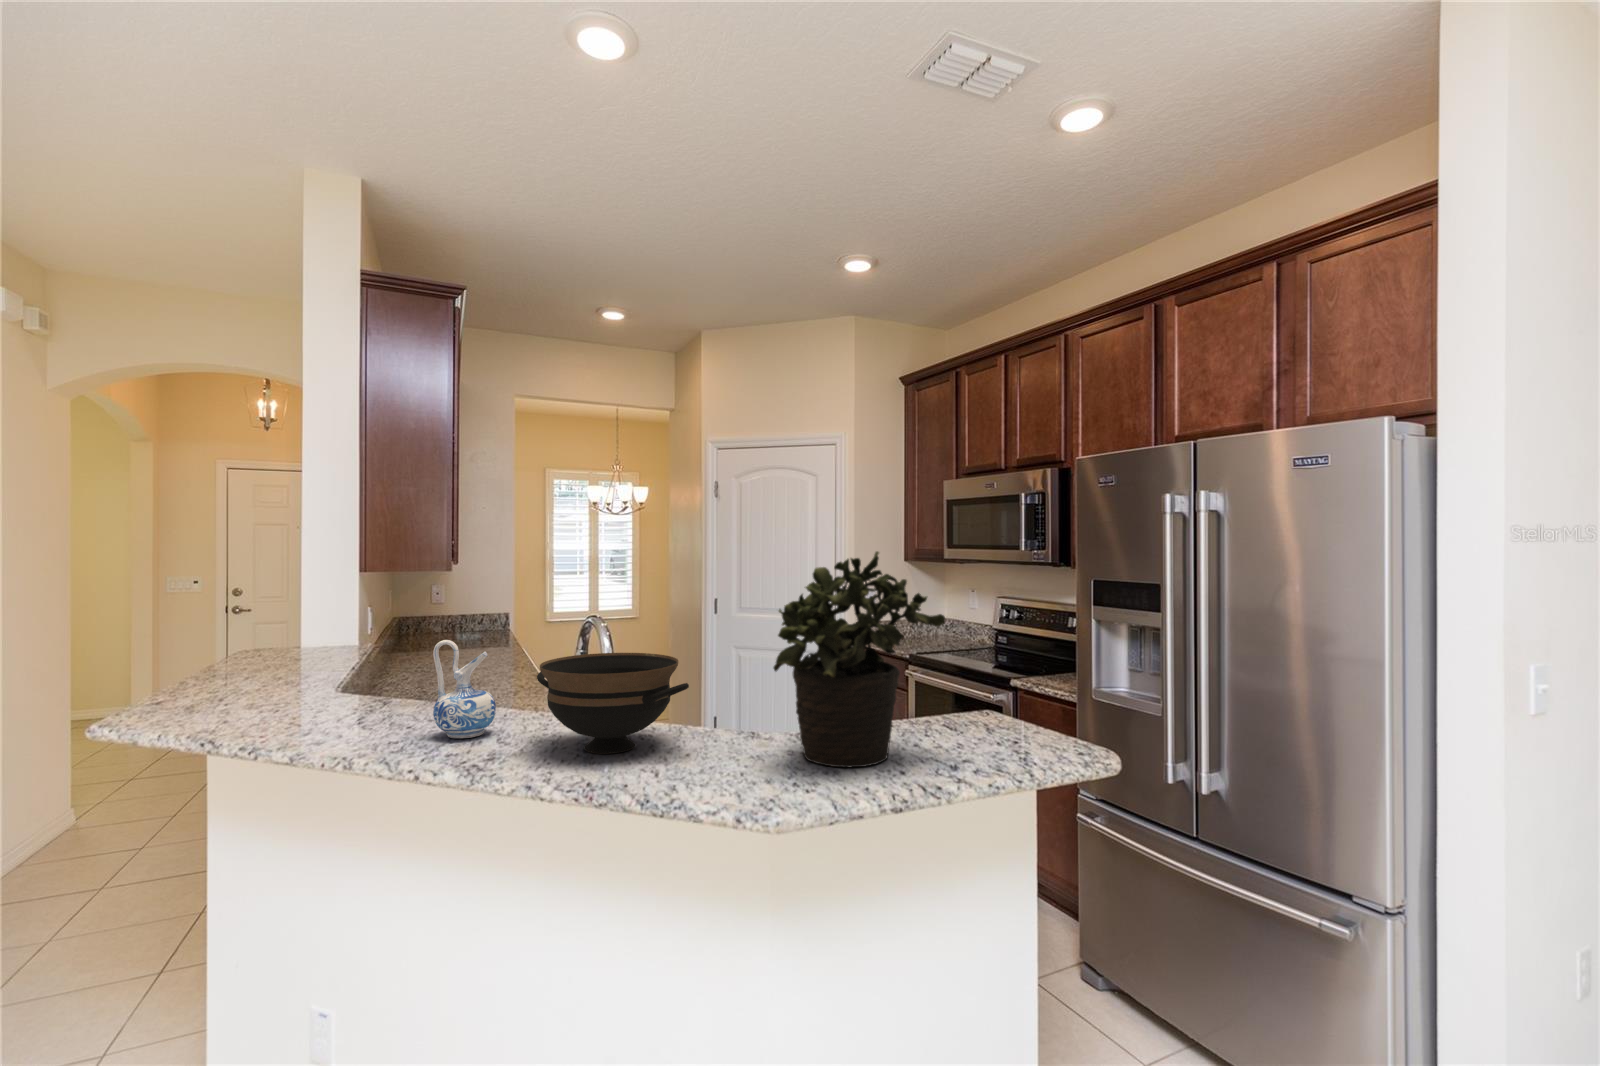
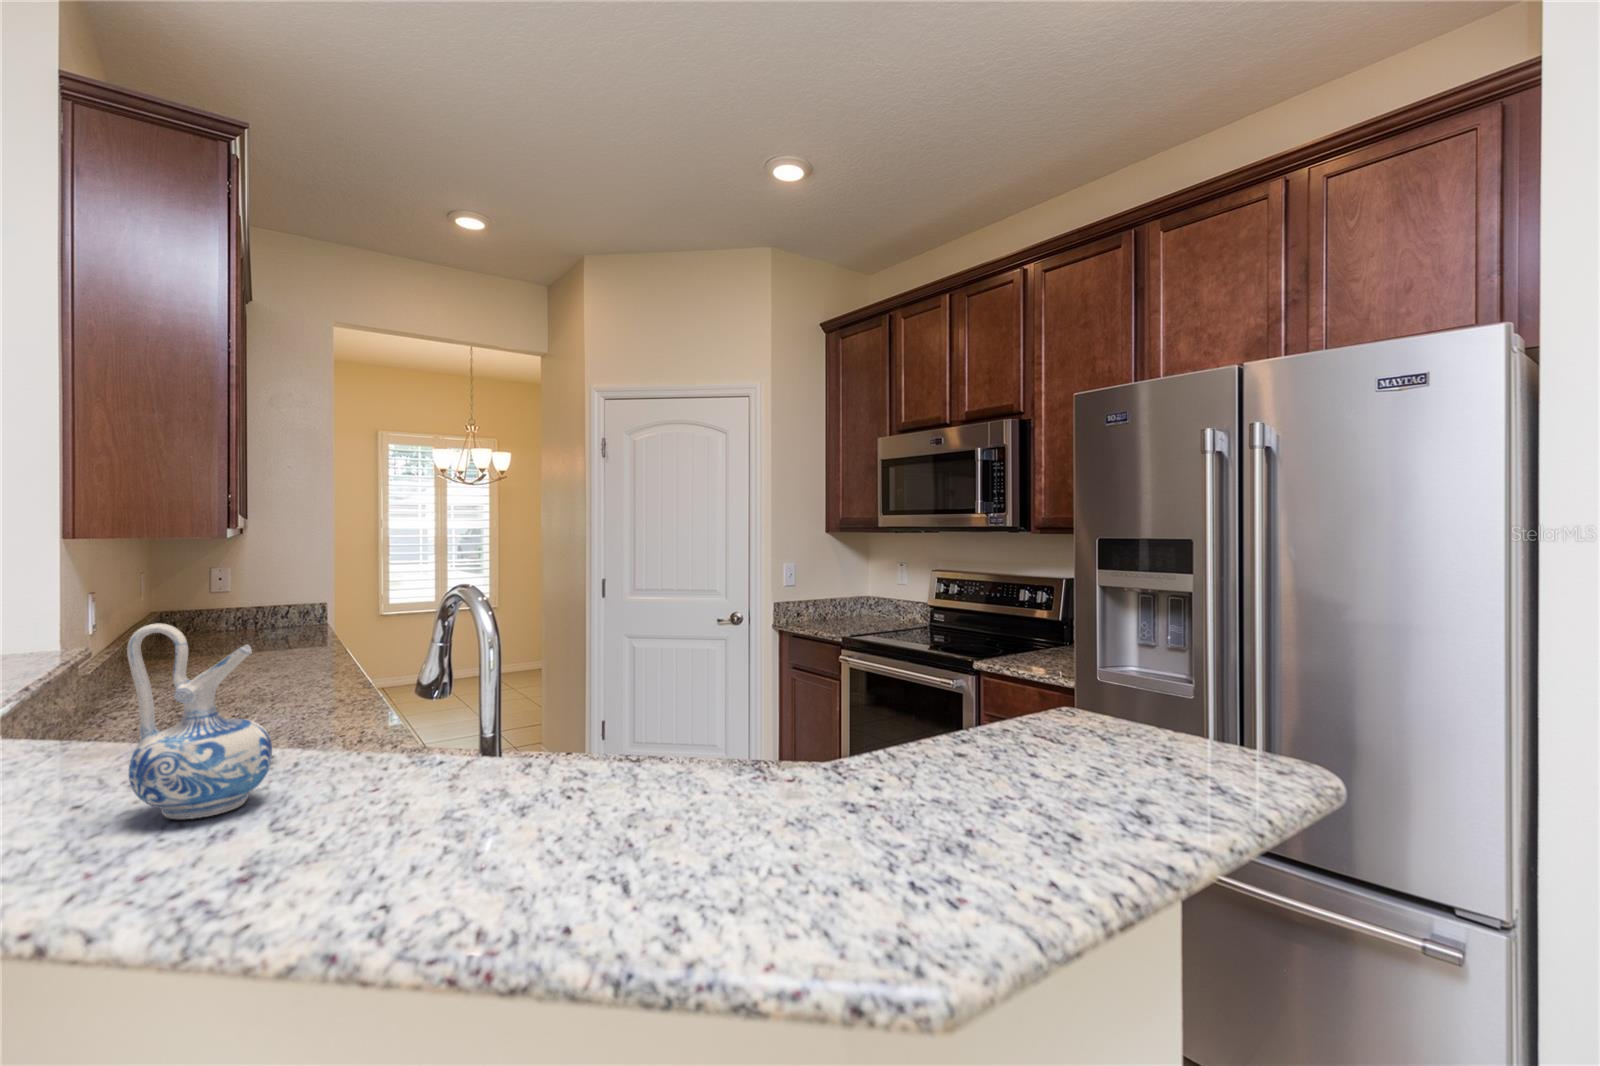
potted plant: present [774,551,945,767] -> none [849,446,1118,839]
bowl: present [537,653,689,754] -> none [356,639,671,839]

